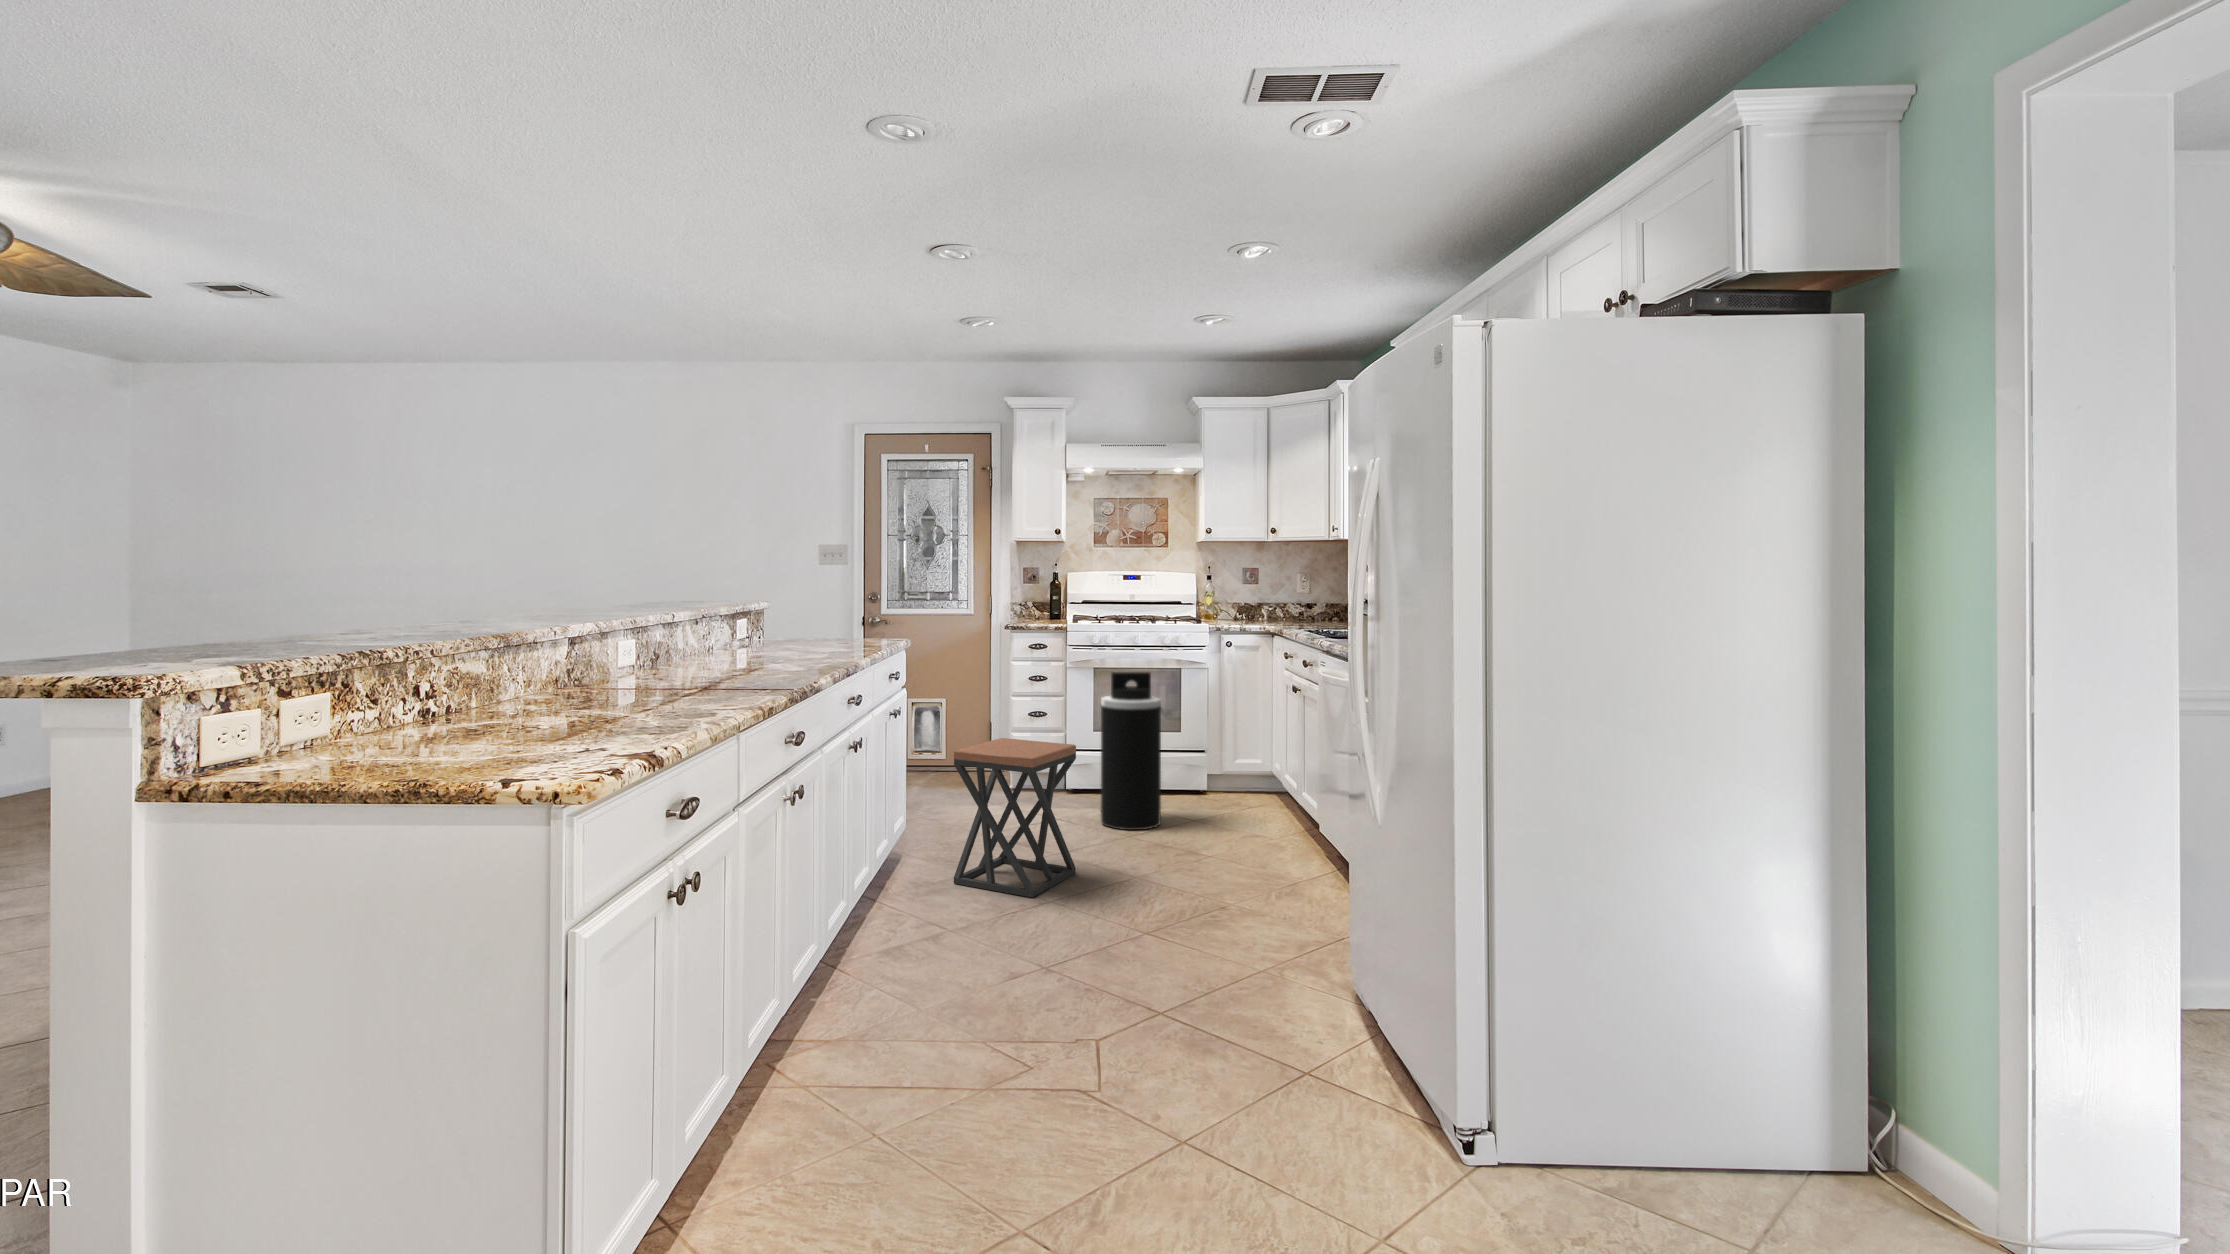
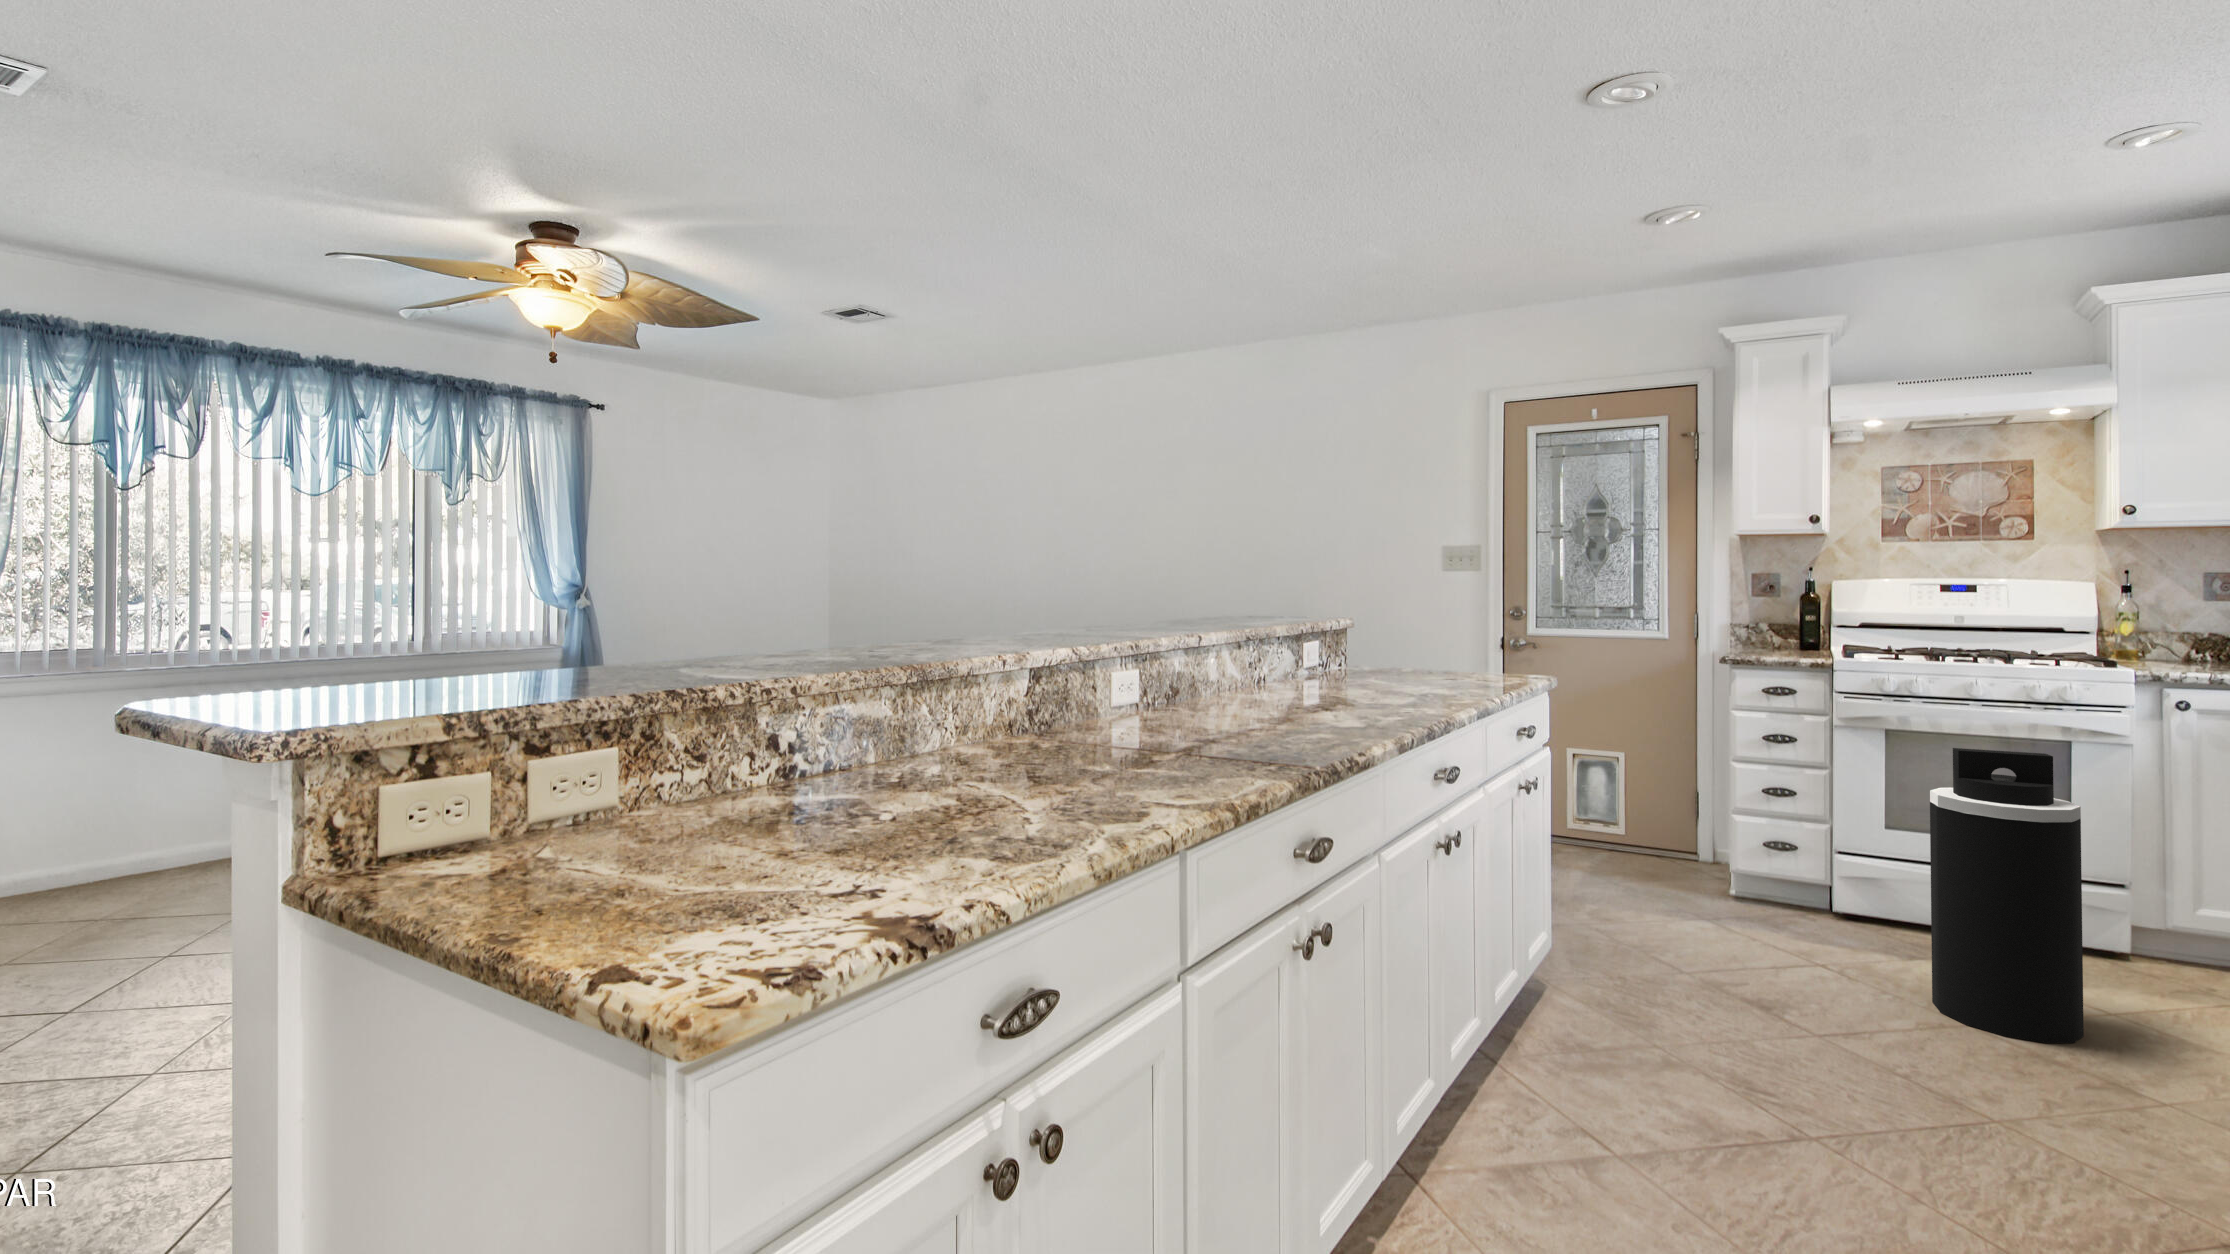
stool: present [954,738,1076,897] -> none [1633,846,1892,1152]

